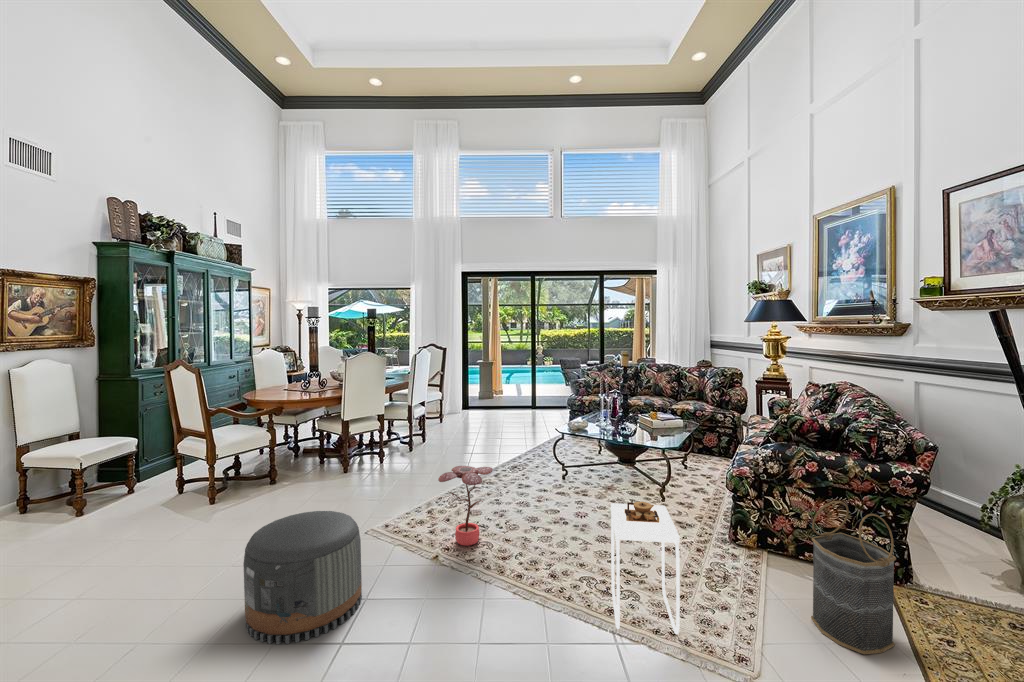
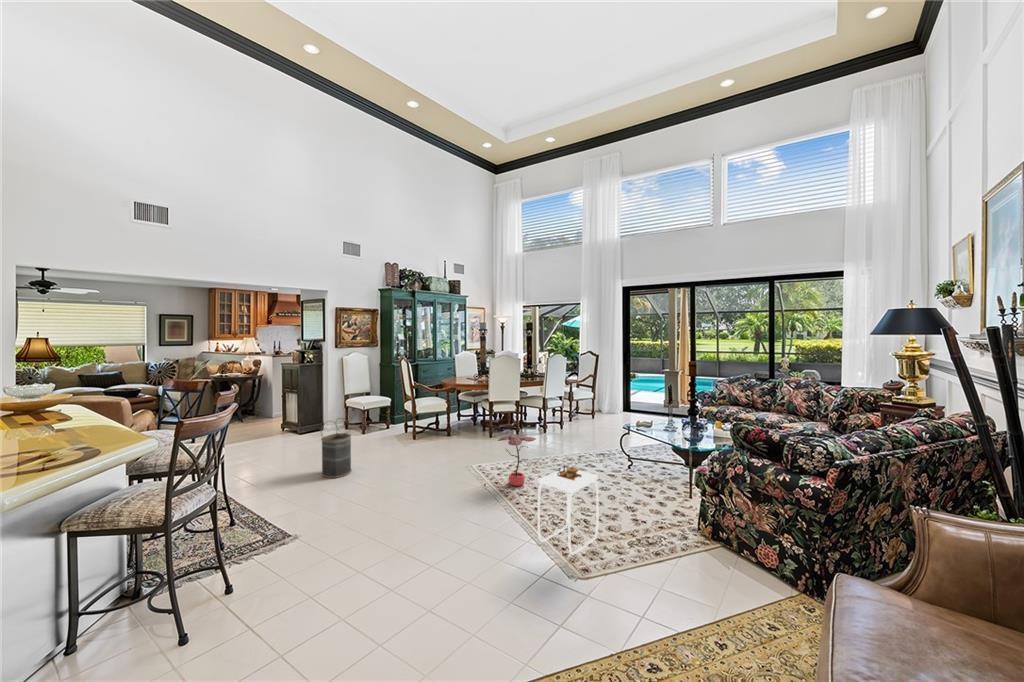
basket: present [811,501,896,654] -> present [321,421,352,478]
pouf: present [243,511,362,644] -> none [383,442,441,501]

